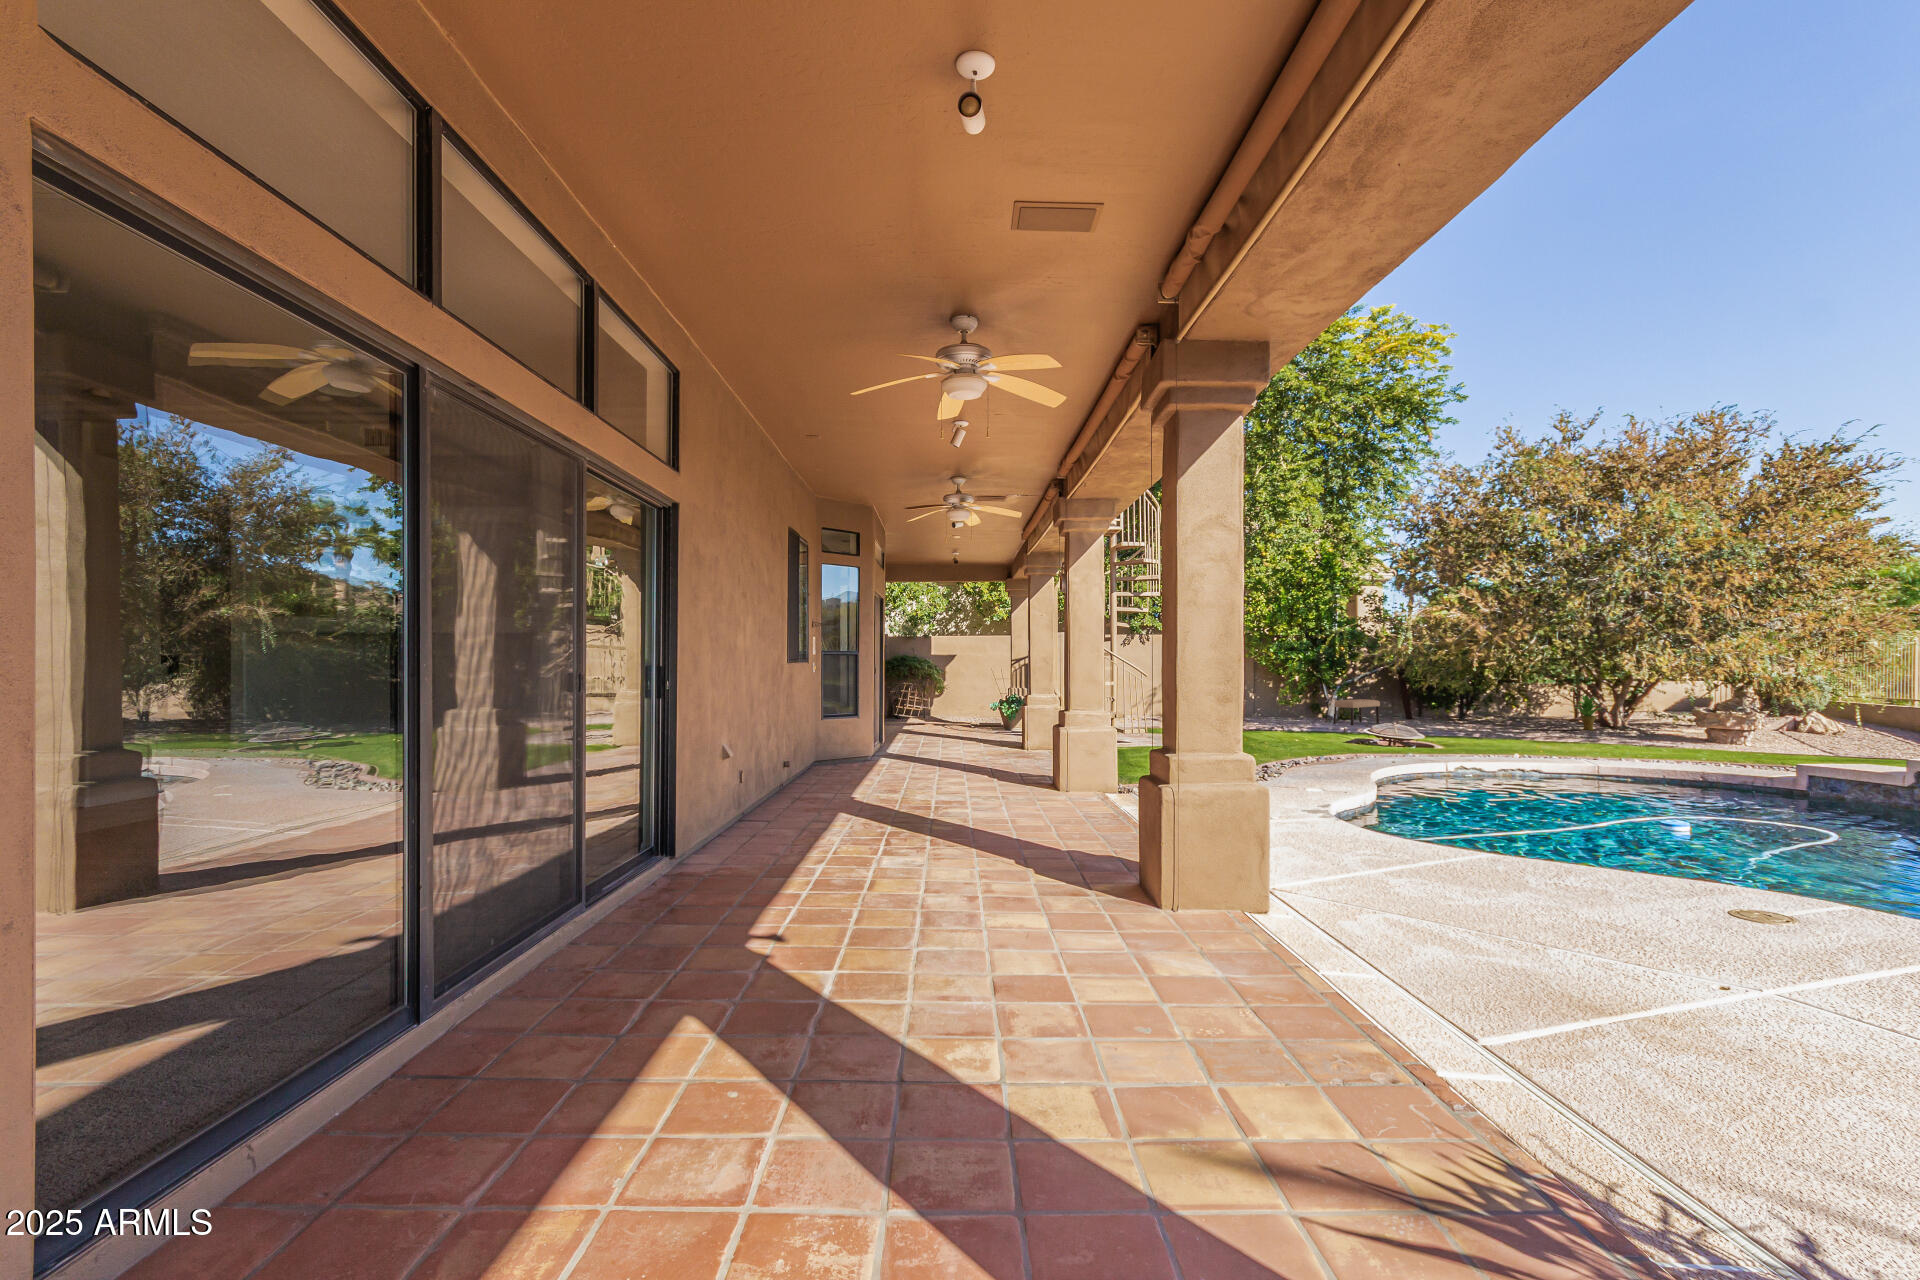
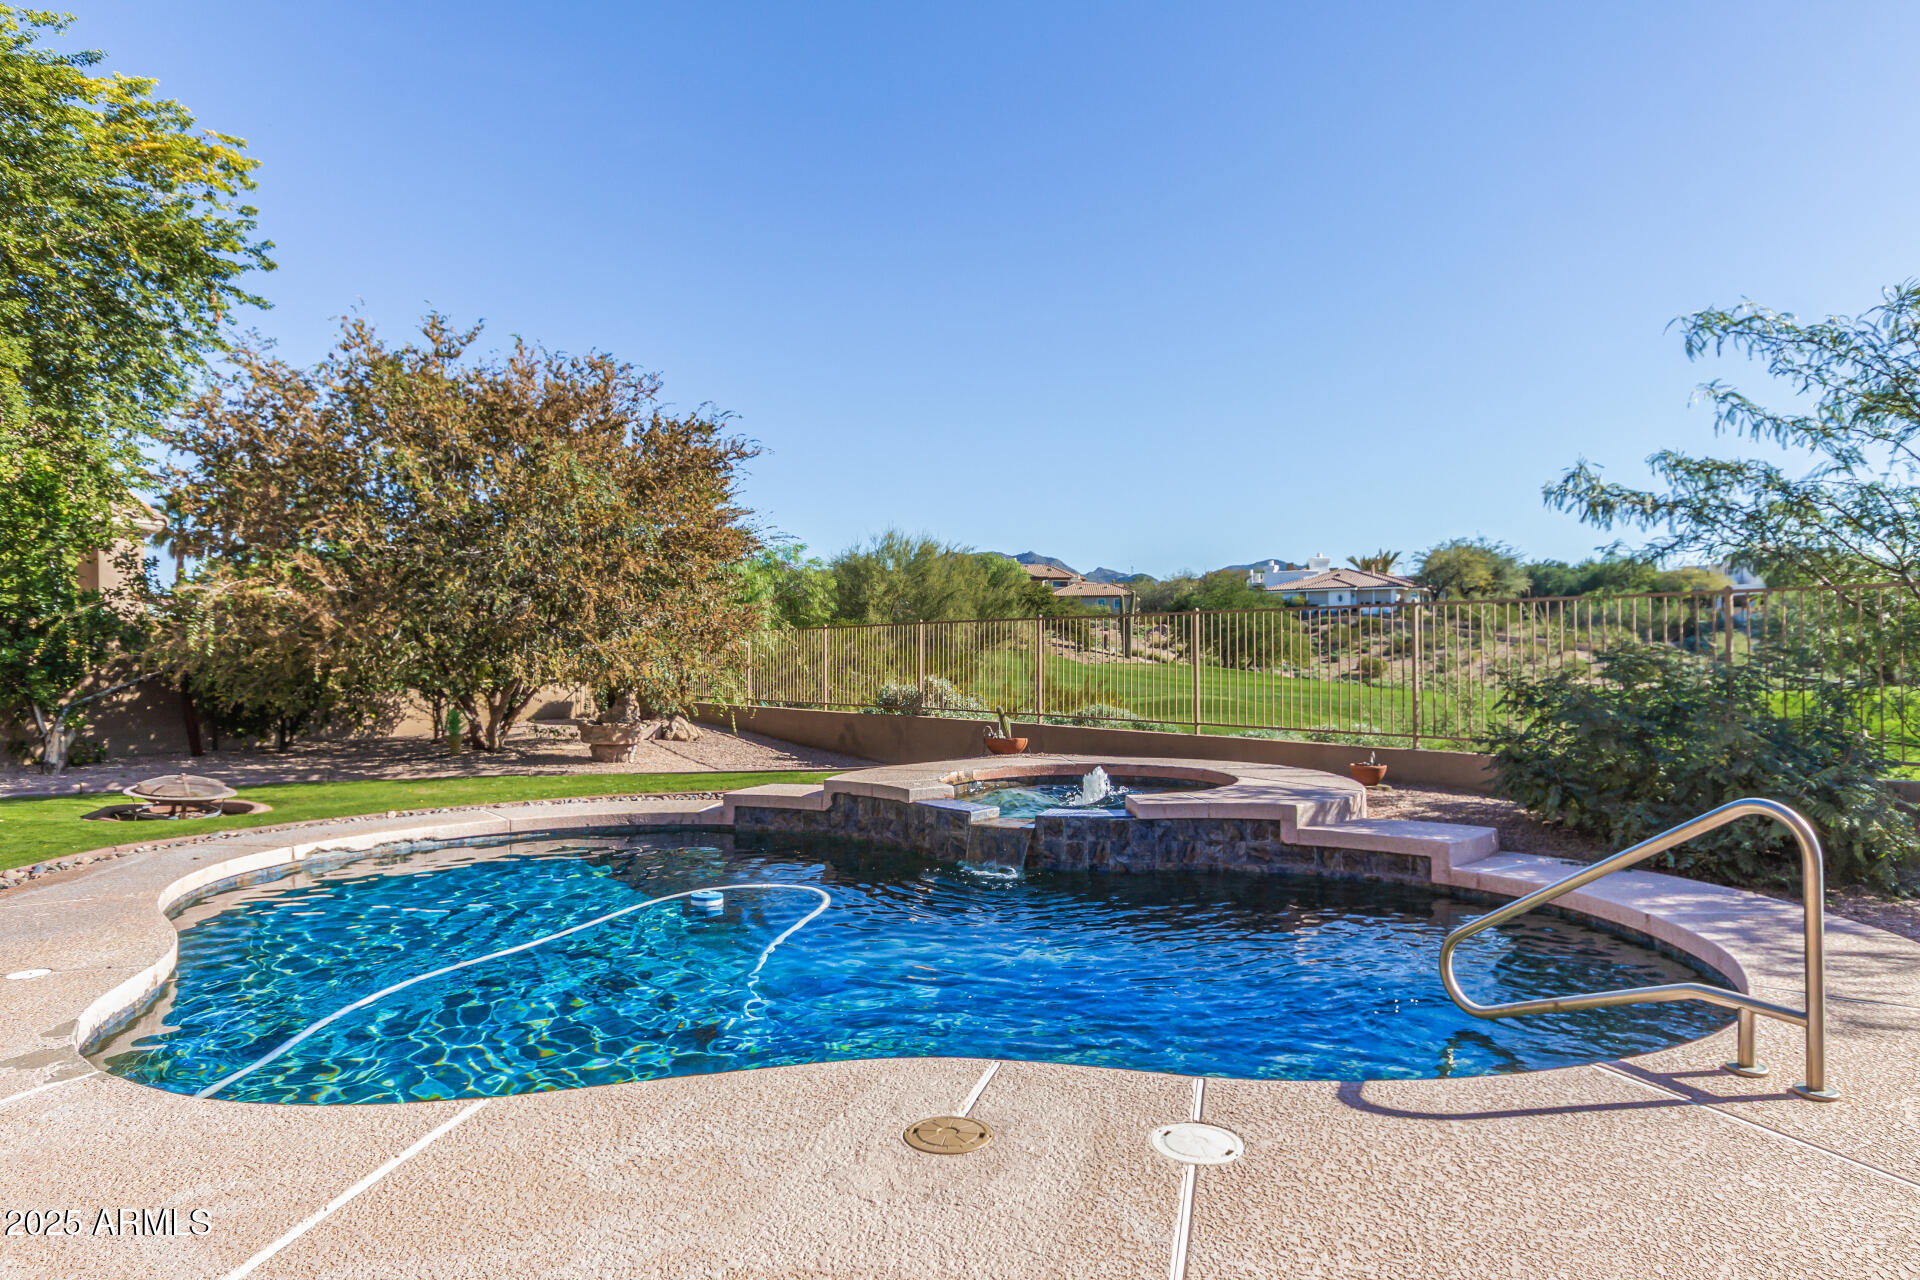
bench: present [1333,699,1380,726] -> none [53,733,149,784]

